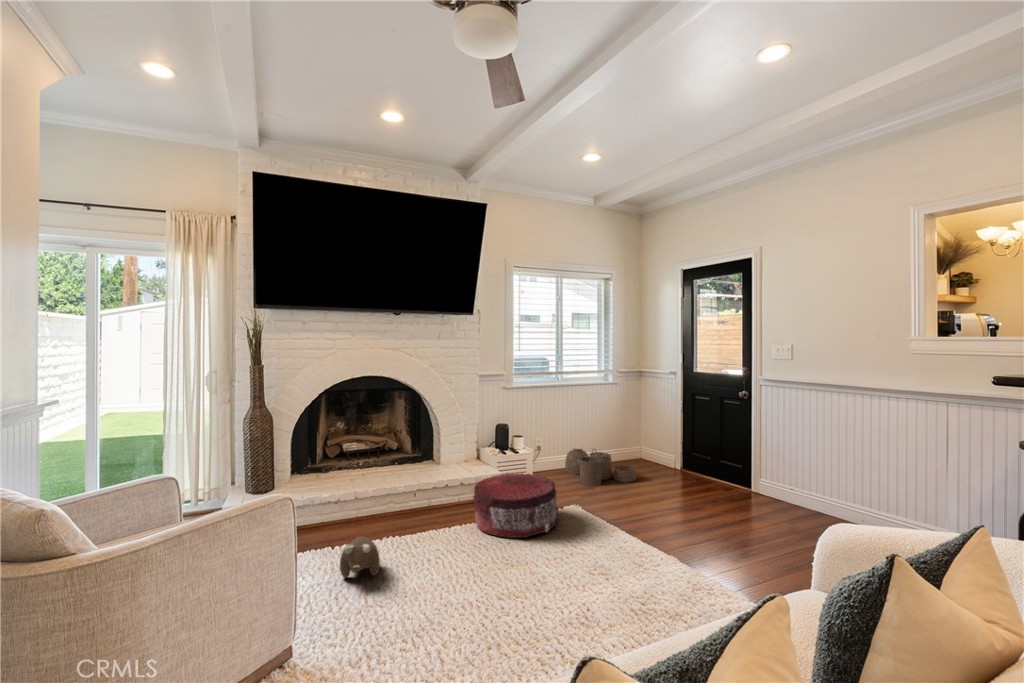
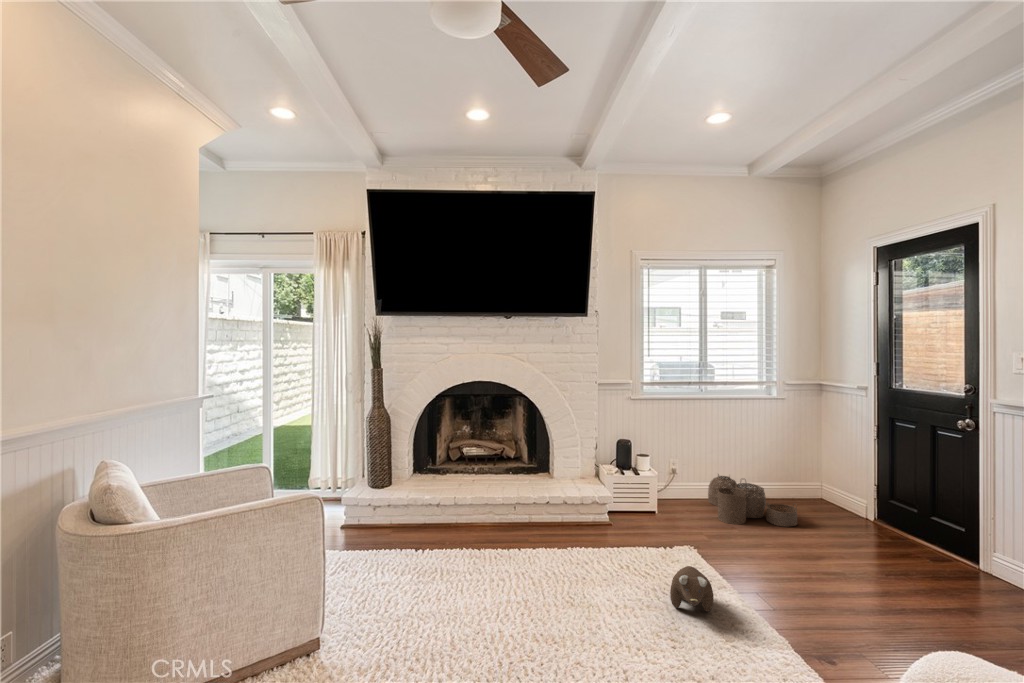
pouf: present [473,473,560,538] -> none [560,497,658,575]
plush toy: present [340,536,380,578] -> present [670,566,714,612]

